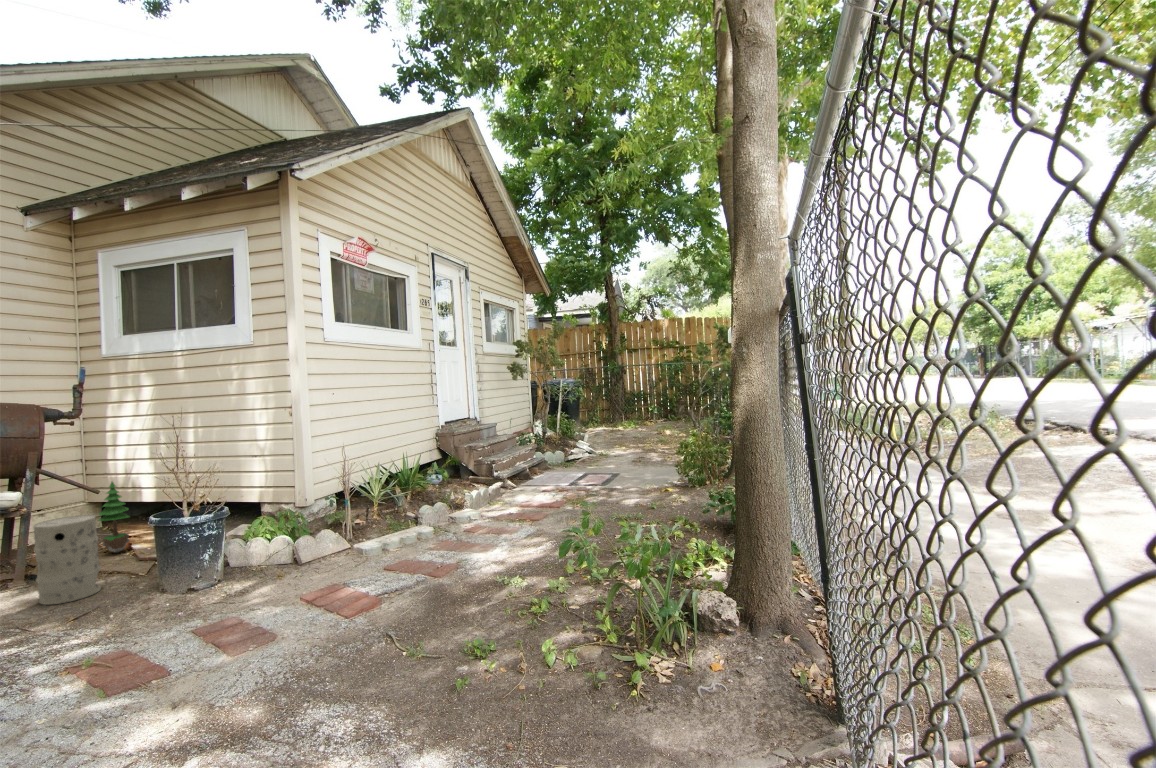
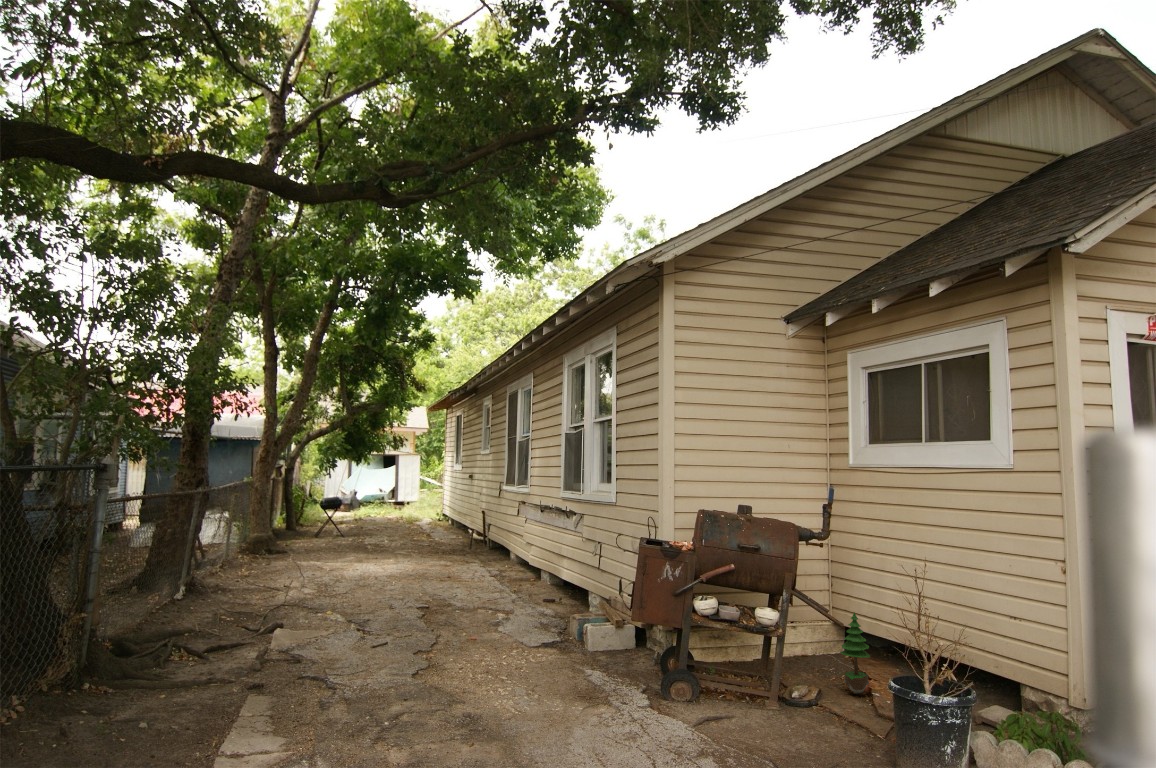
trash can: present [34,515,101,605] -> none [788,653,843,748]

